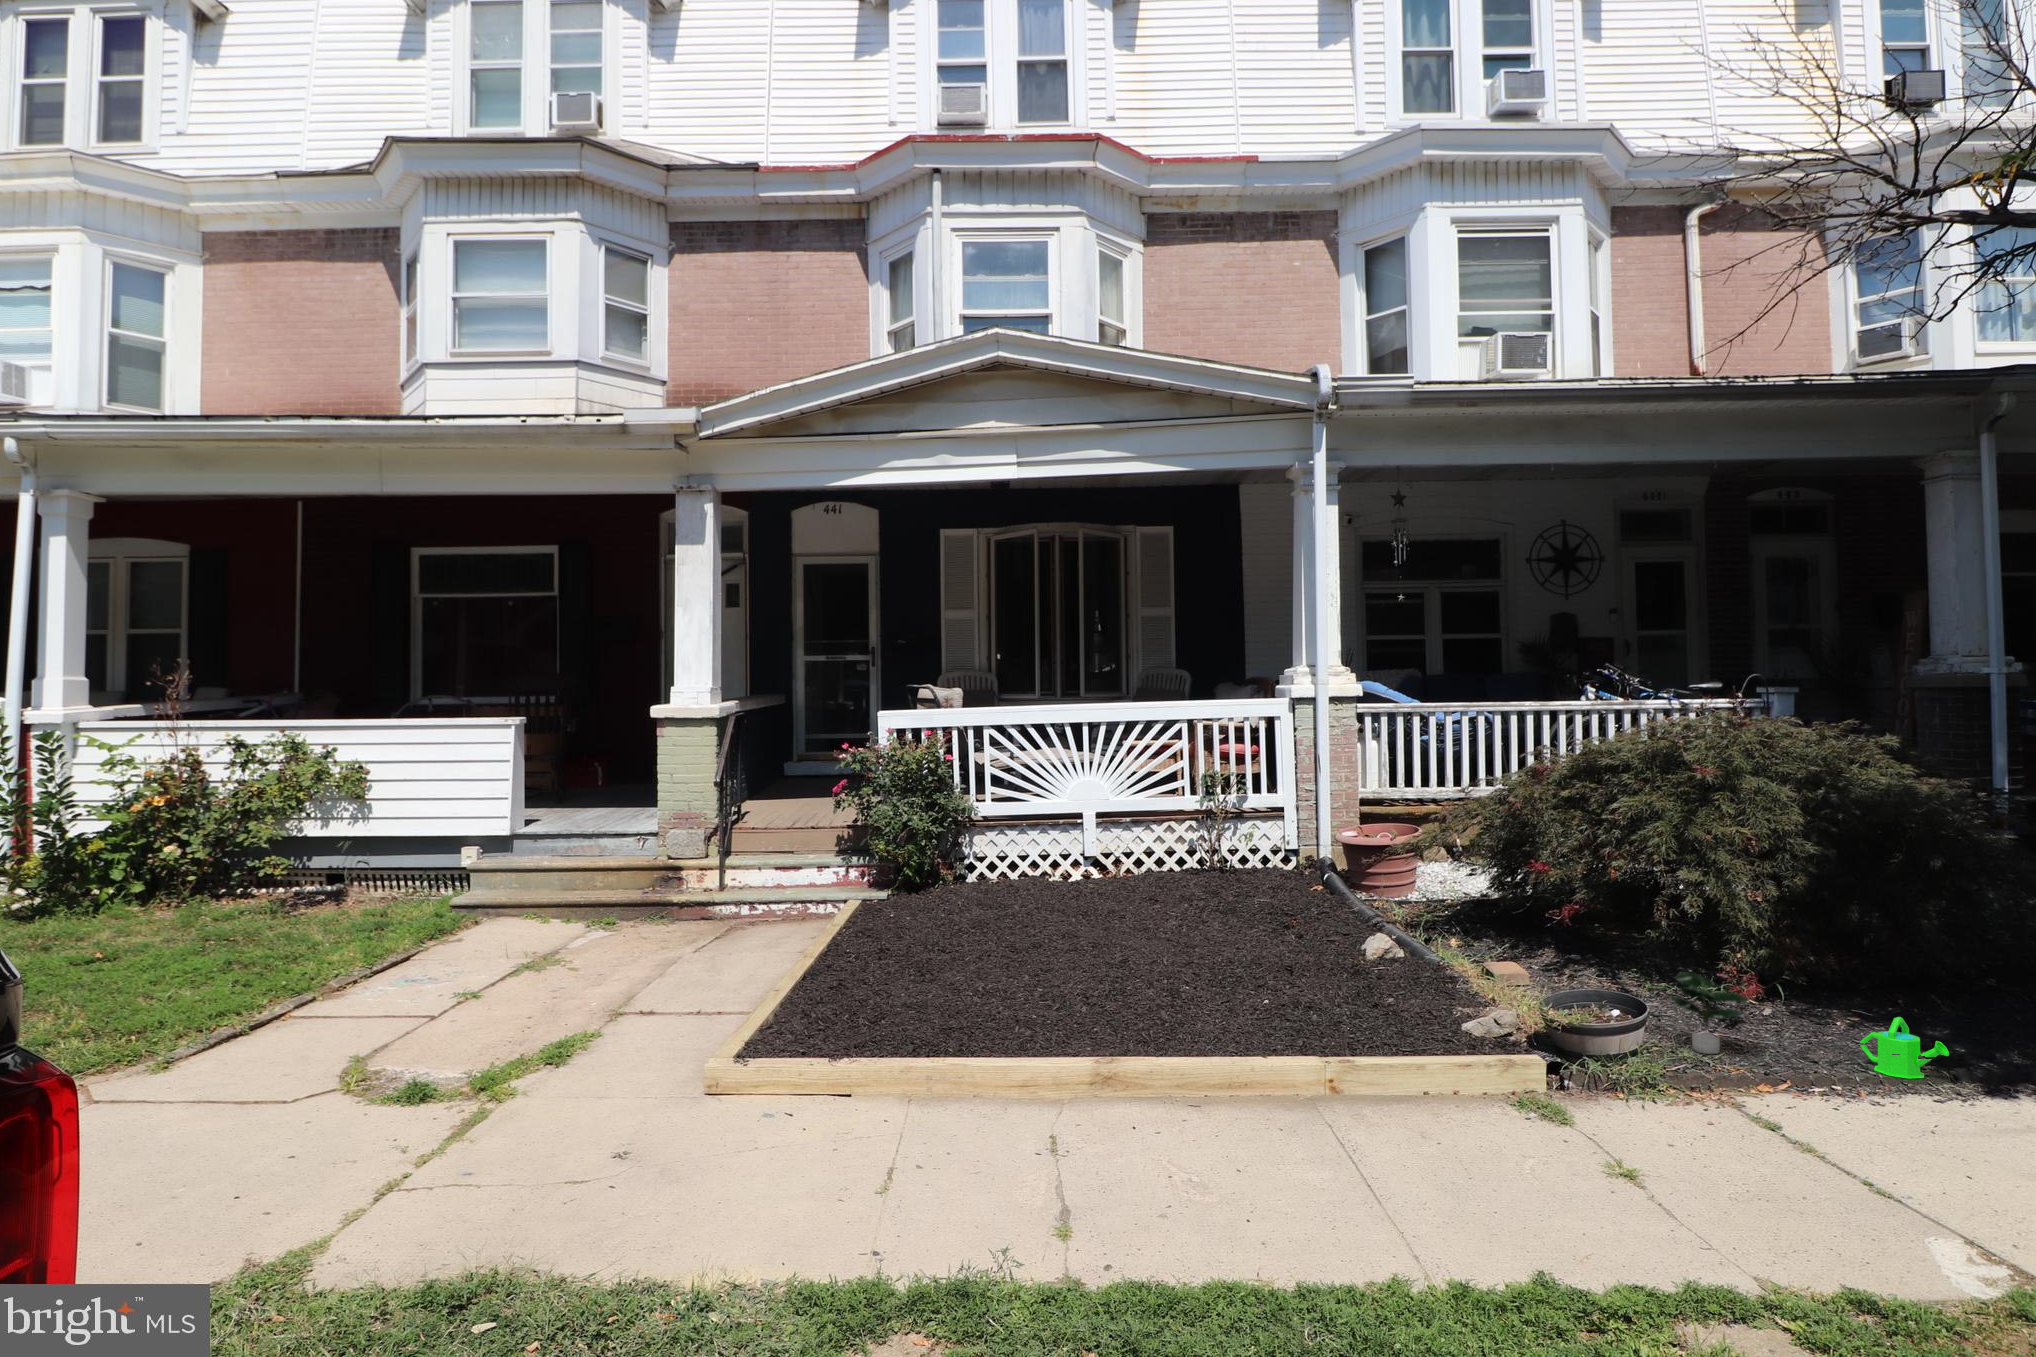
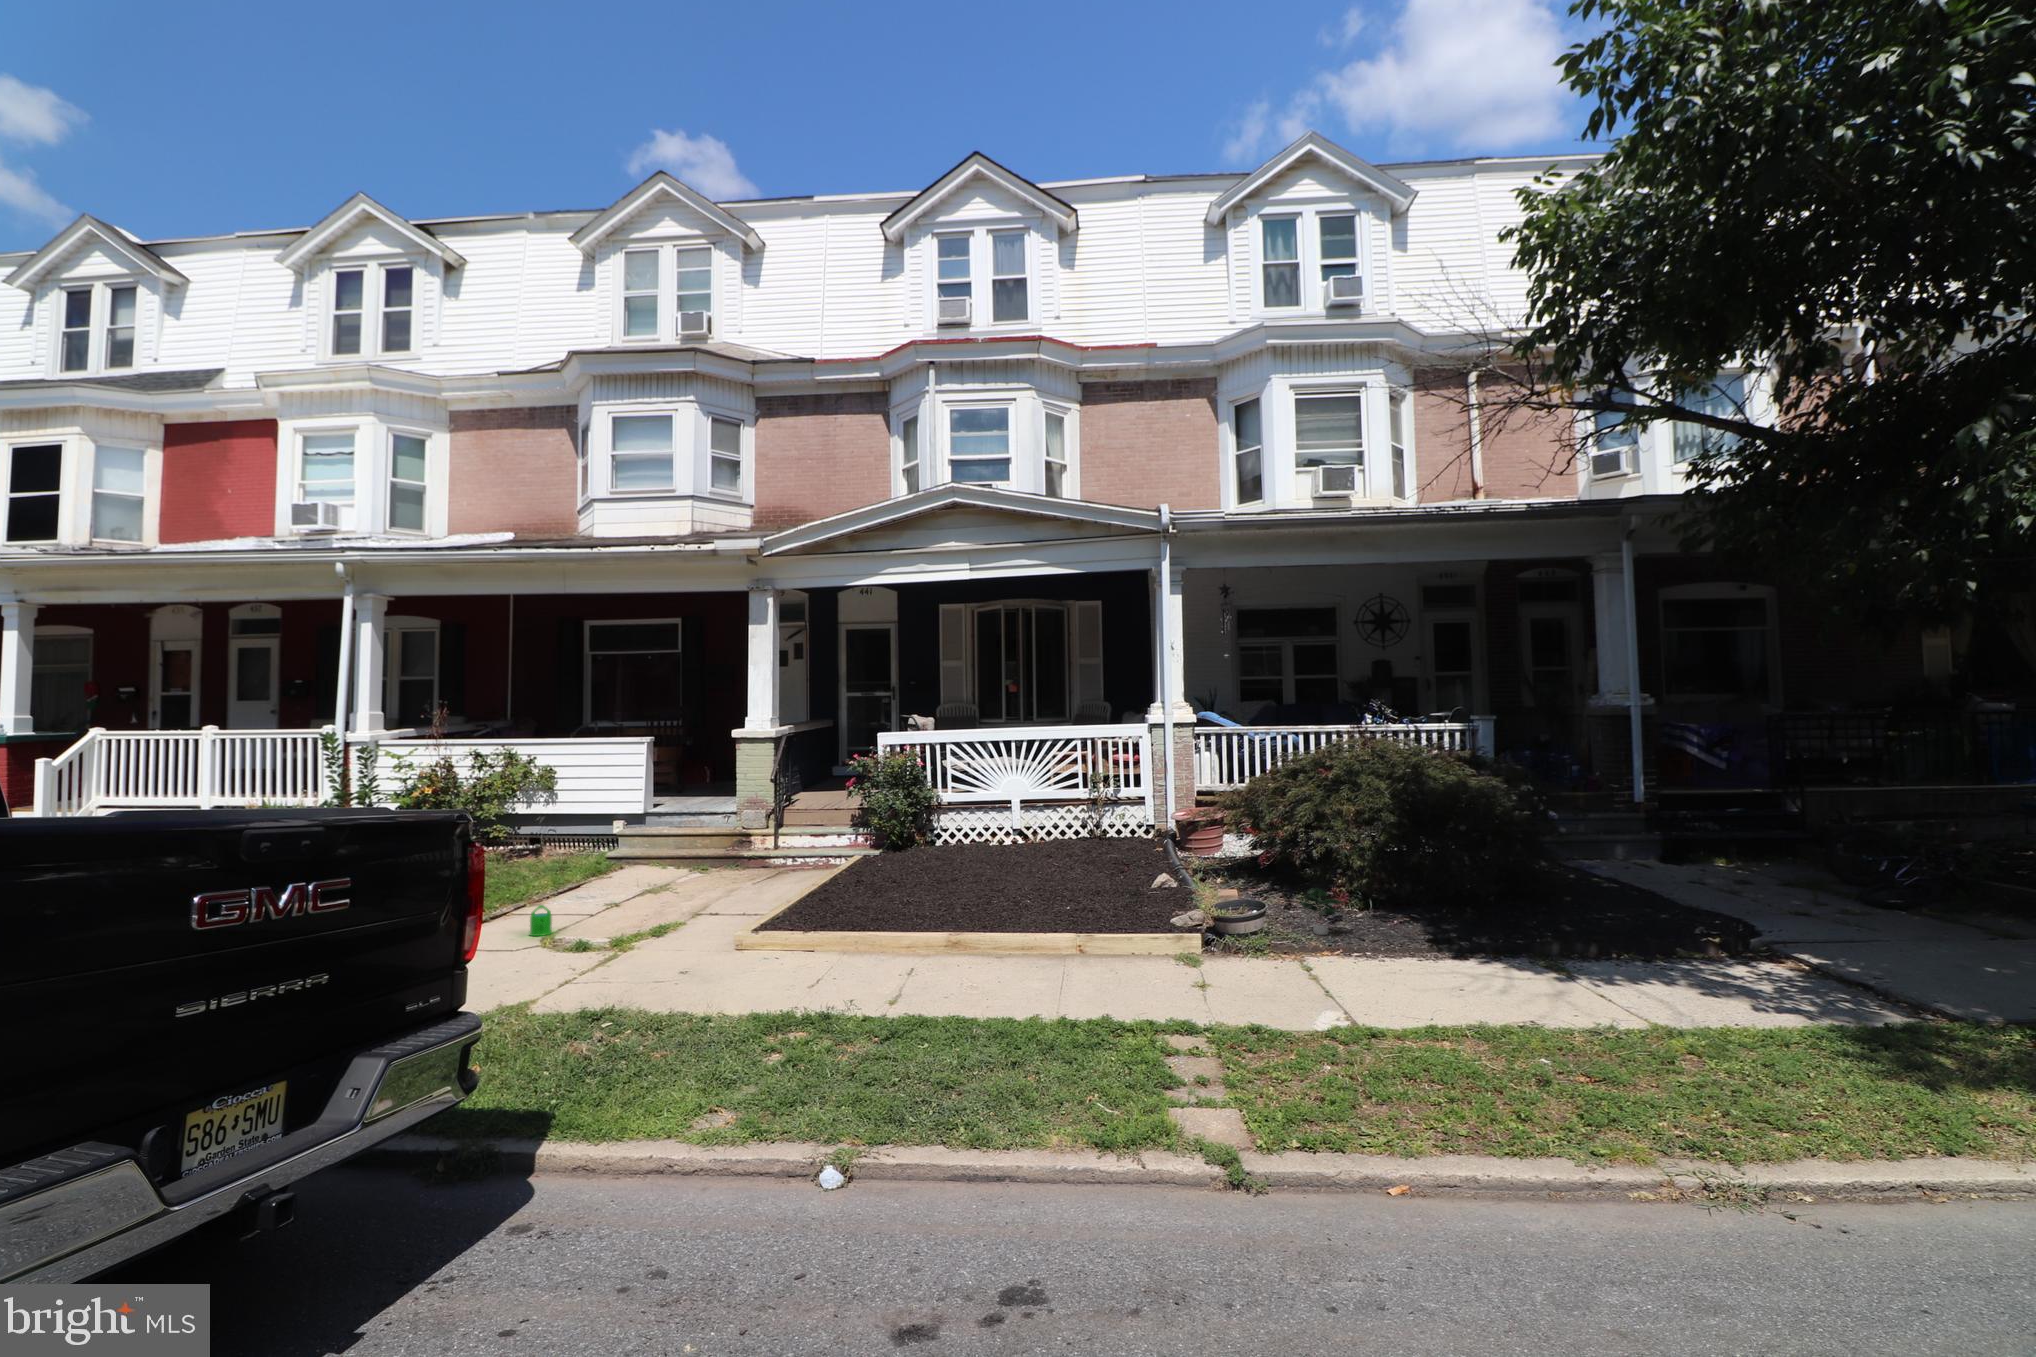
watering can: present [1860,1017,1949,1079] -> present [530,905,552,936]

